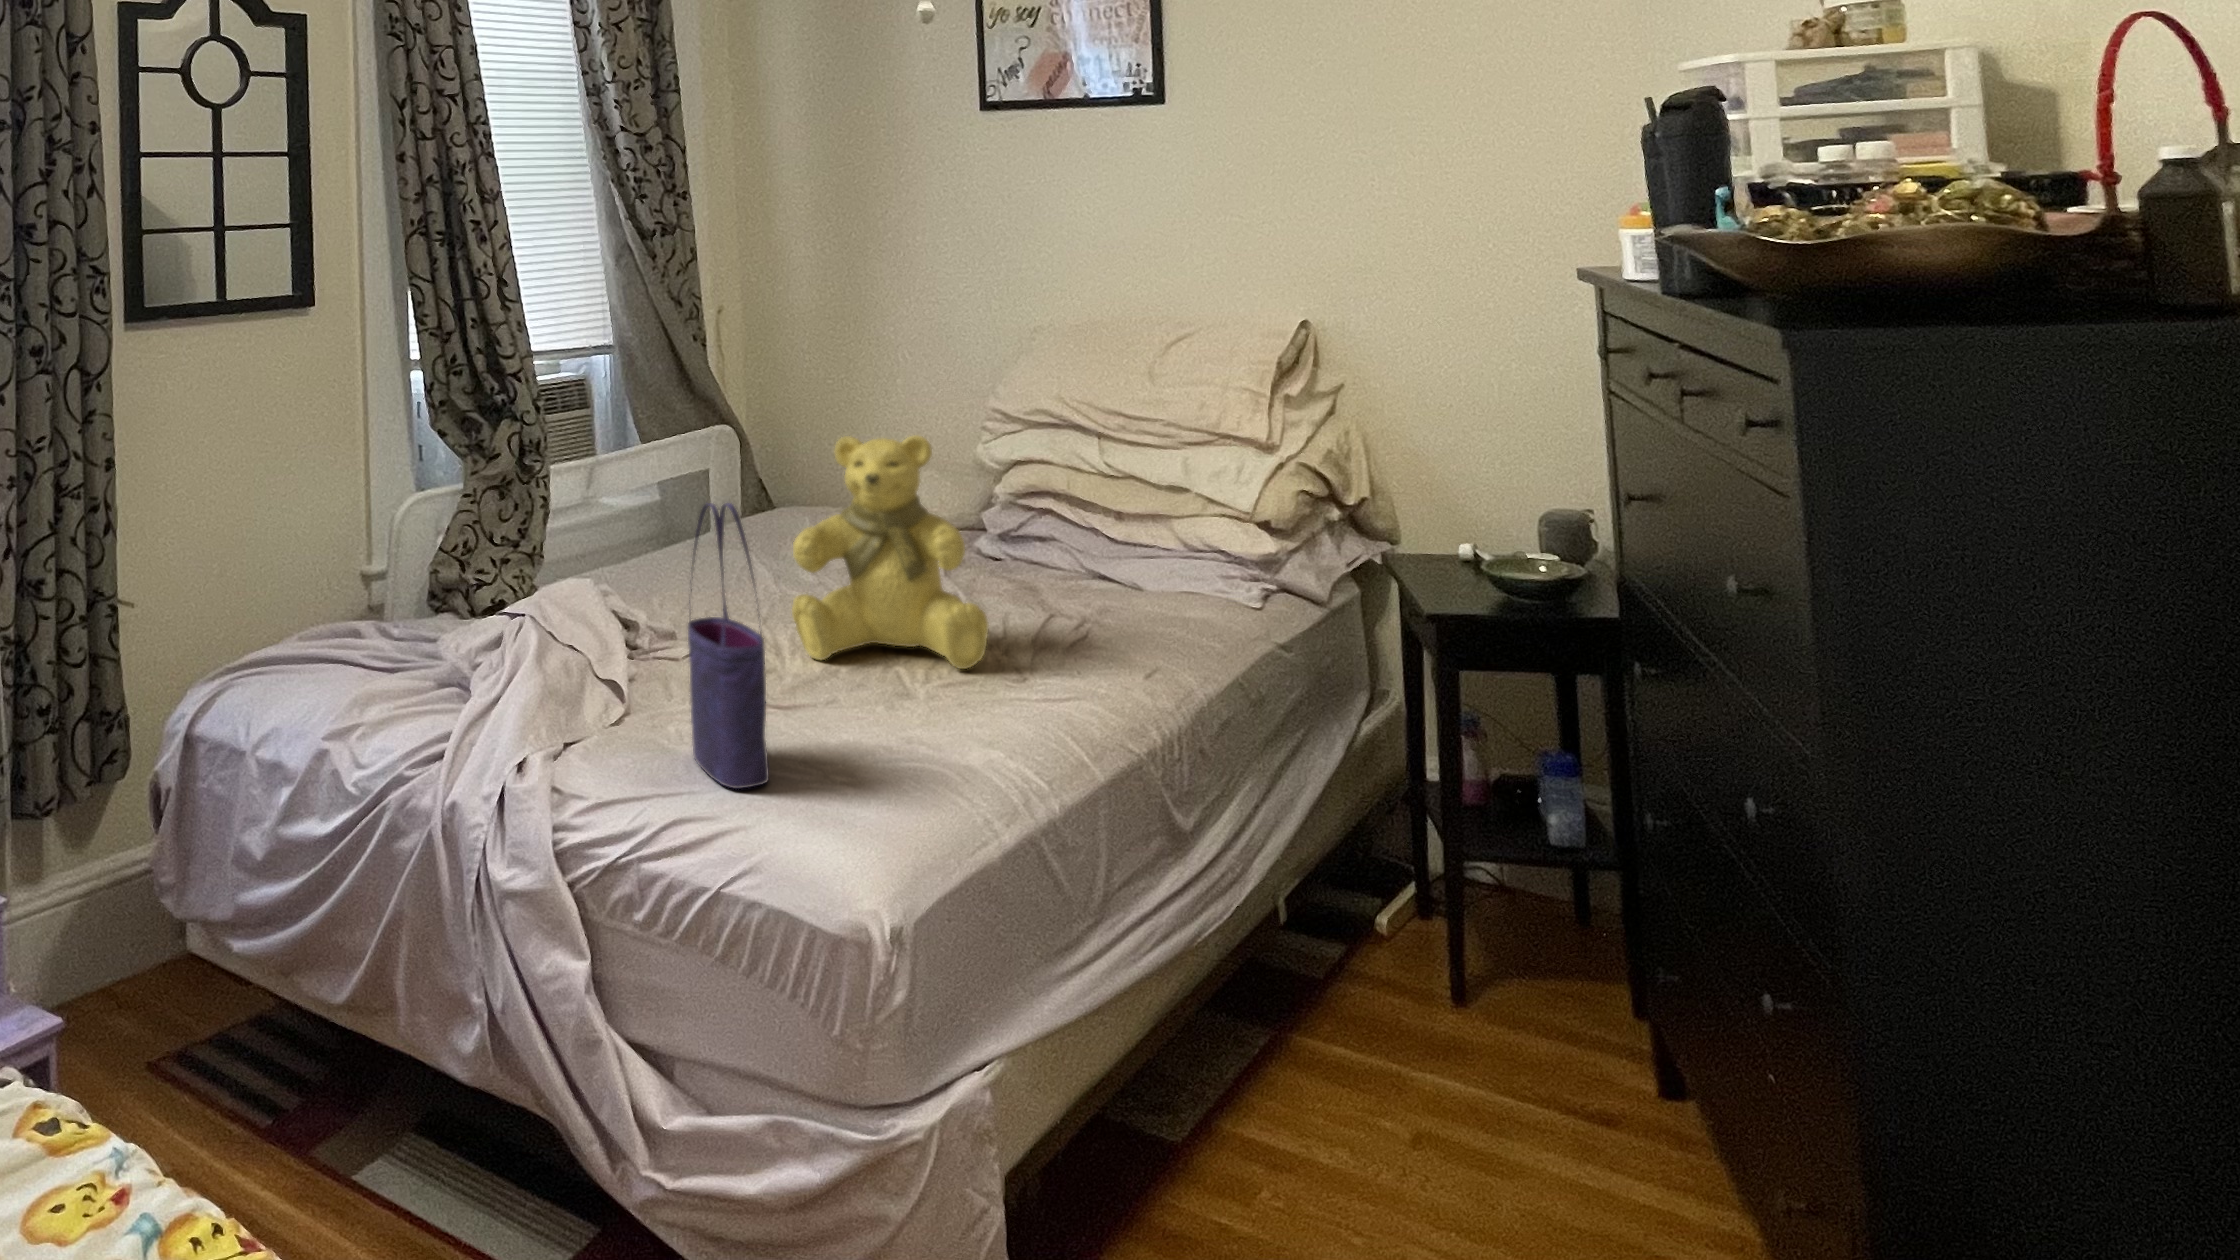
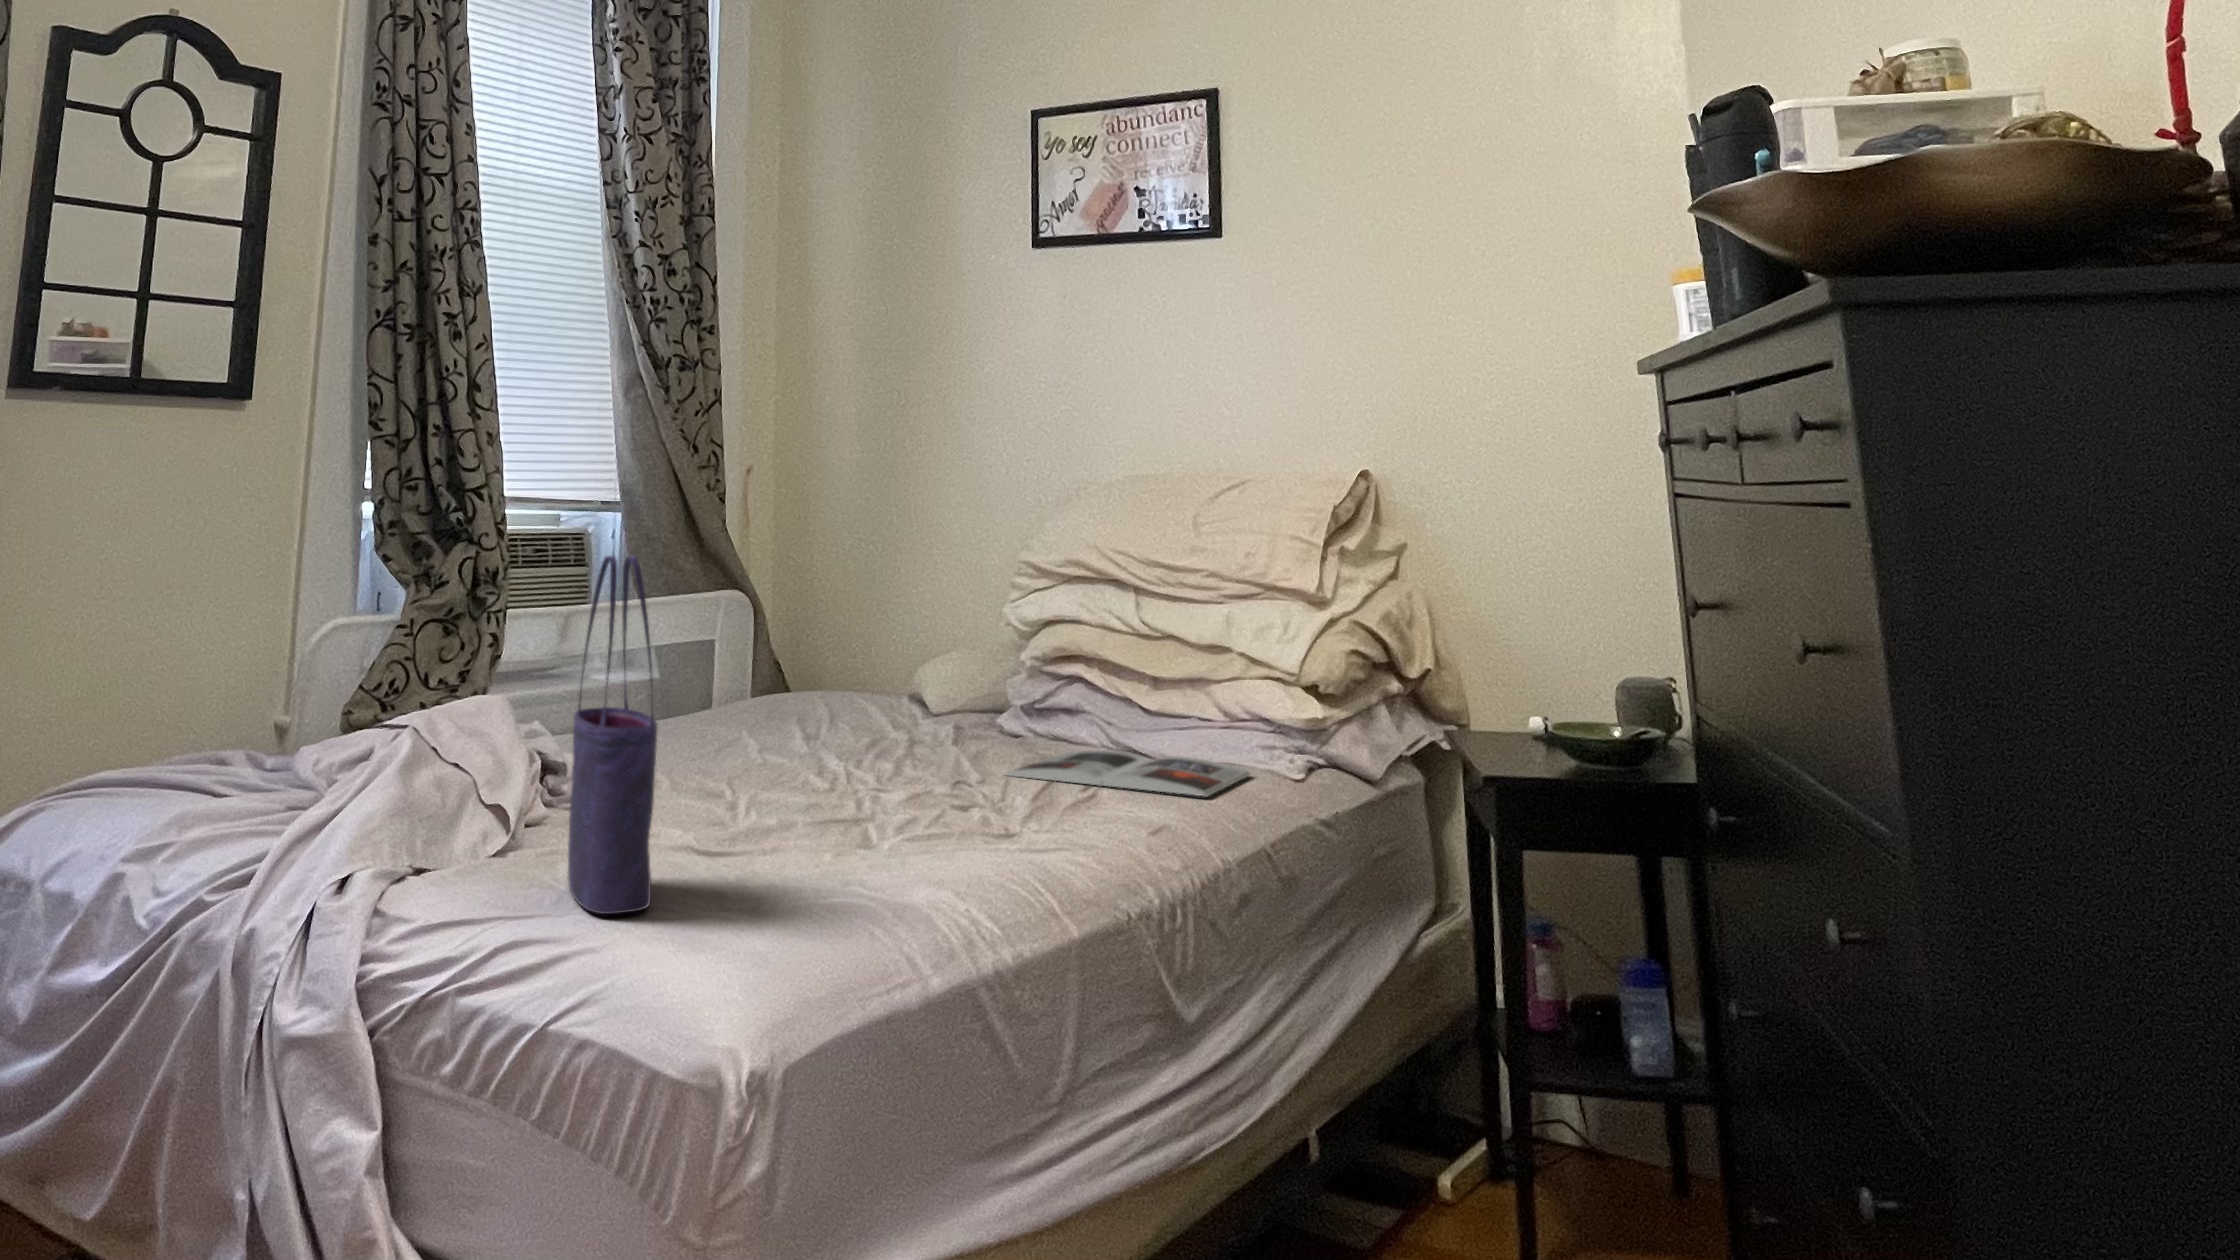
teddy bear: present [792,436,988,669] -> none [744,539,968,815]
magazine: none [1004,589,1221,640] -> present [1006,750,1251,797]

